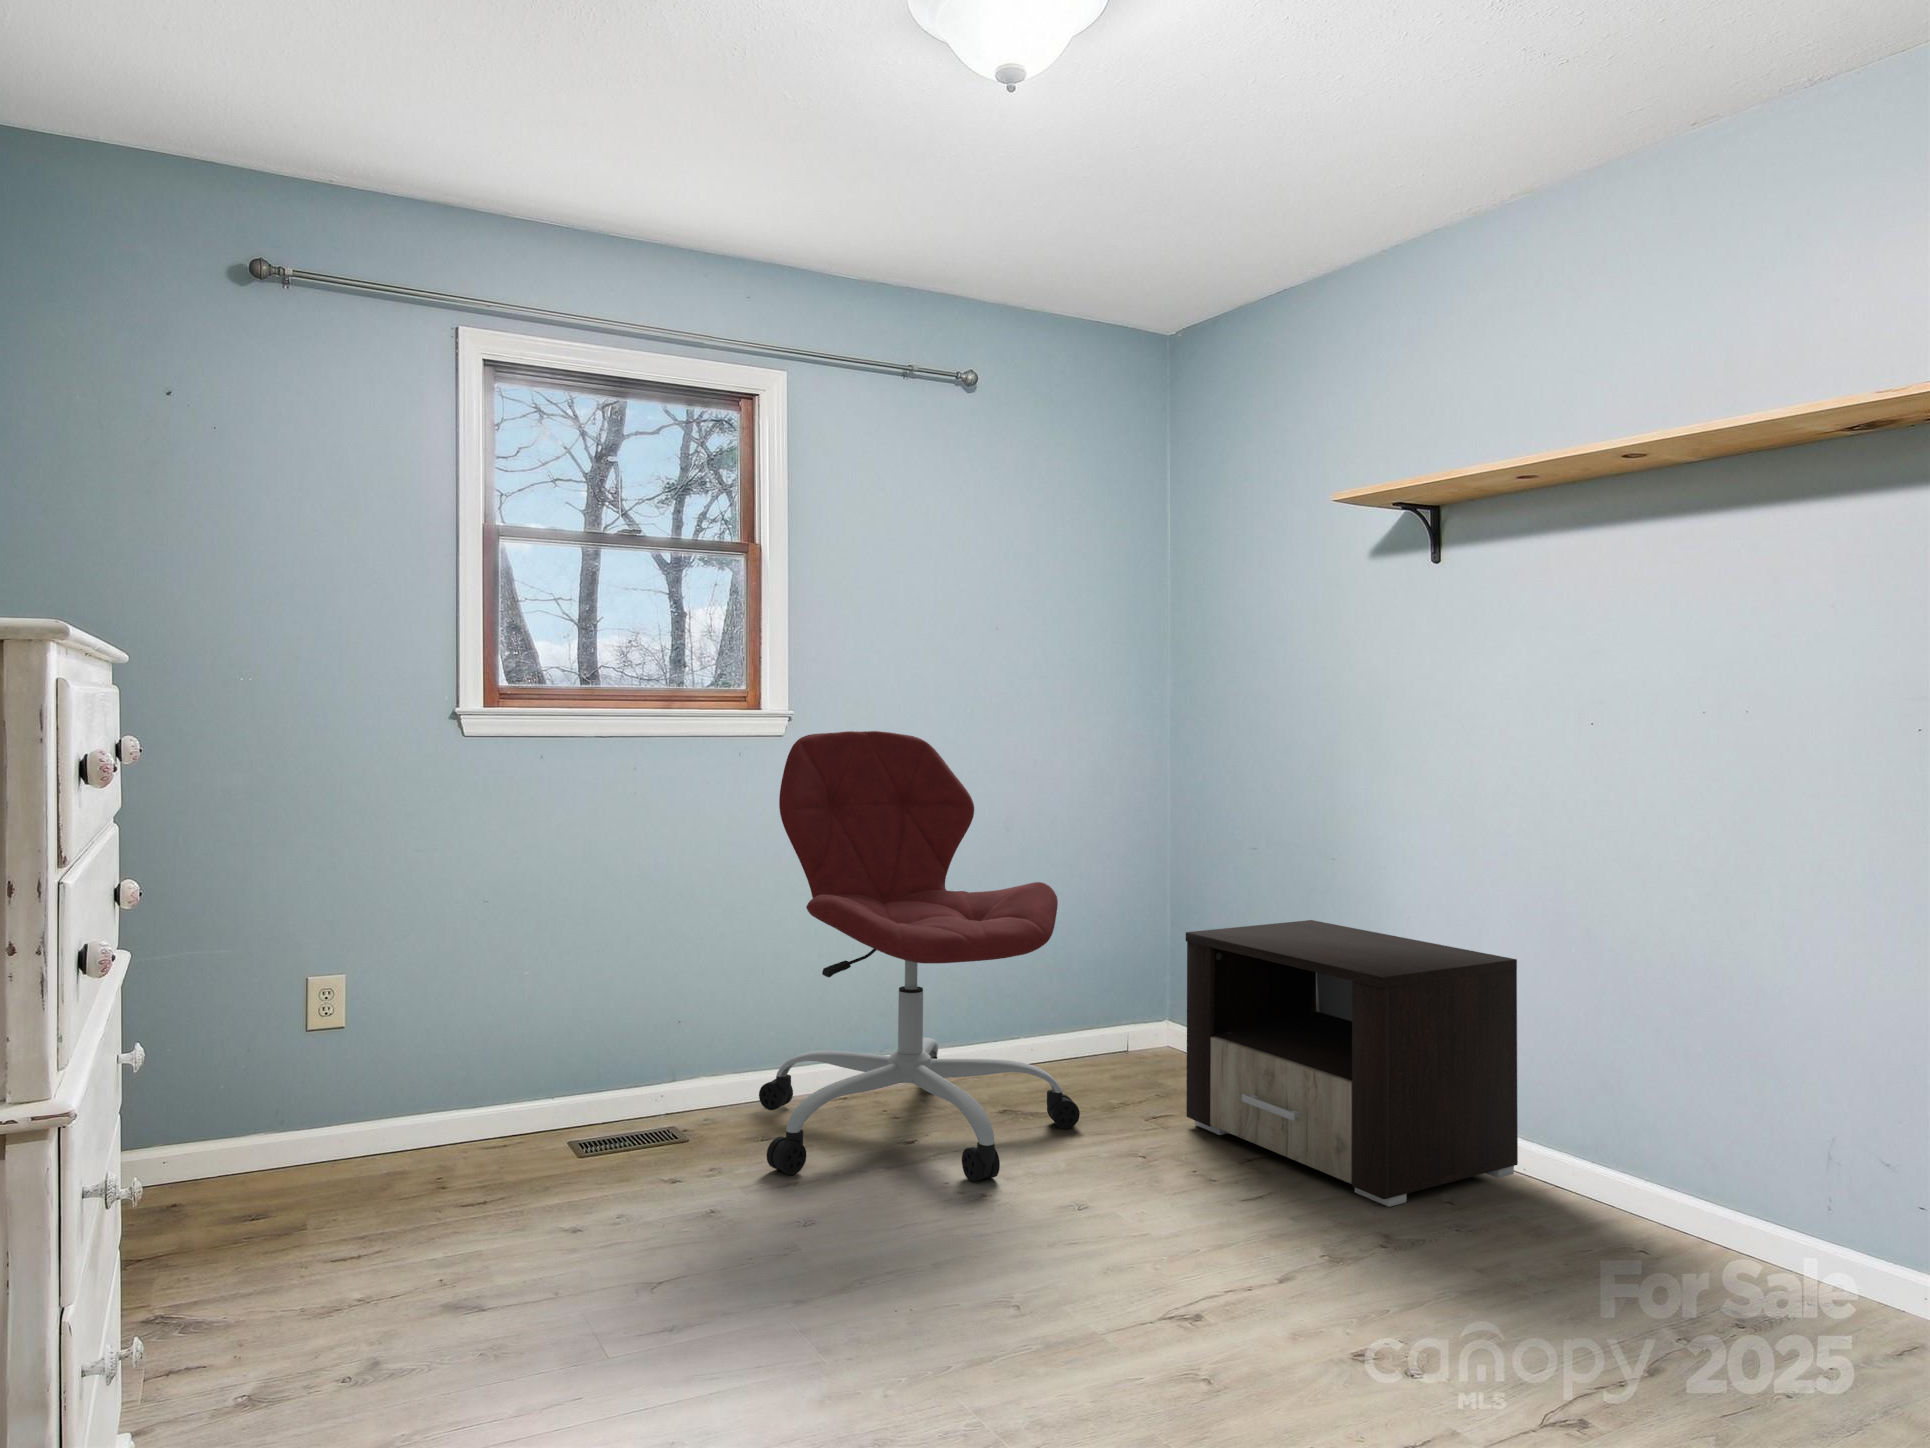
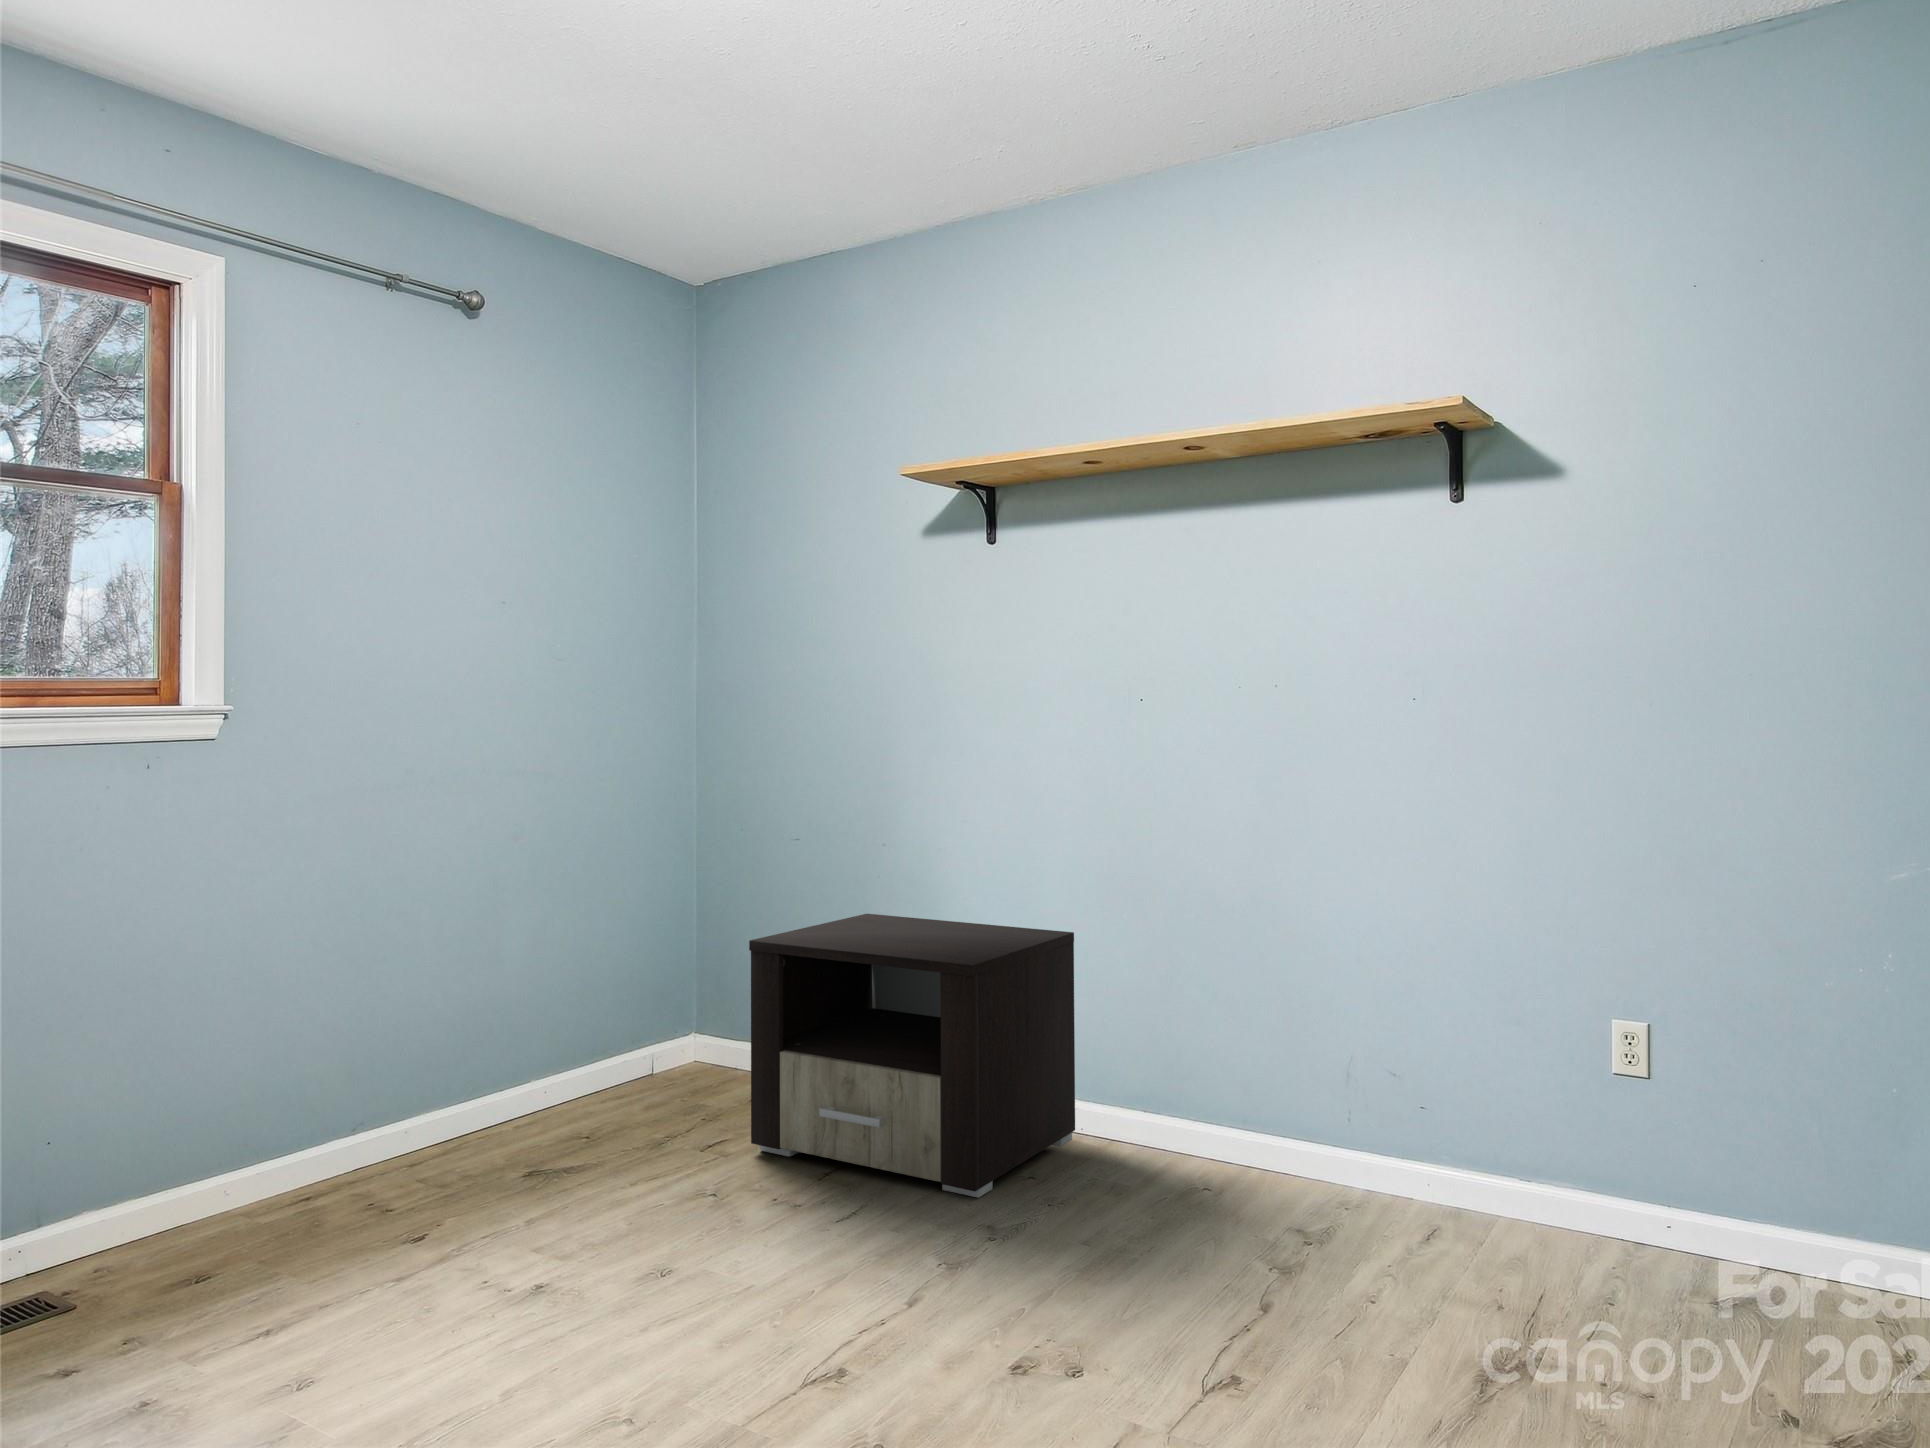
office chair: present [759,731,1080,1181] -> none [185,727,633,1323]

